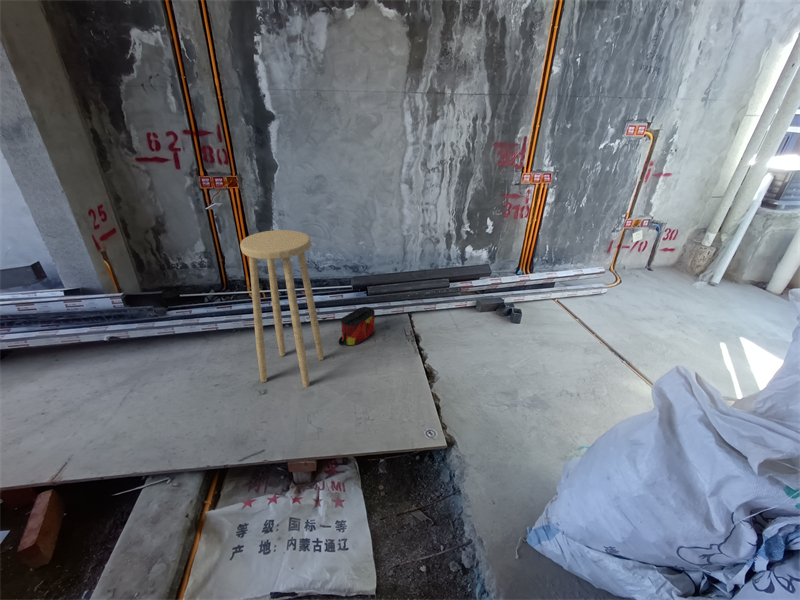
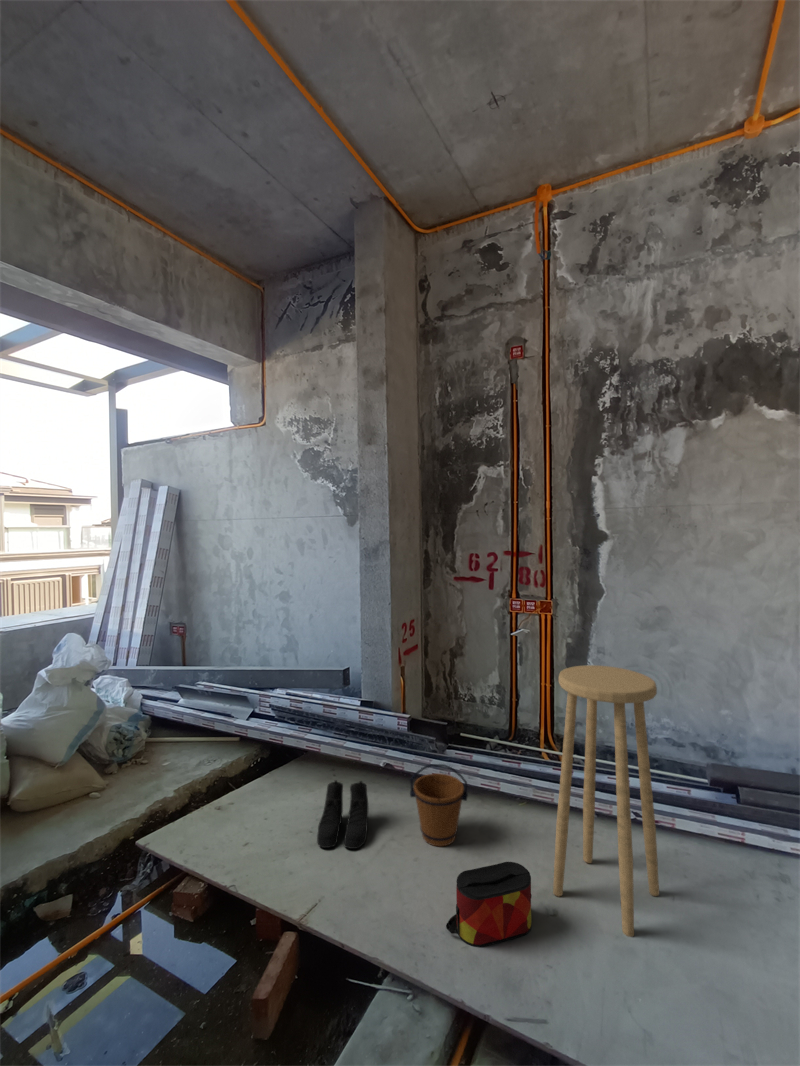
bag: present [339,307,375,346] -> present [446,862,532,947]
bucket: none [132,328,188,385] -> present [410,764,468,846]
boots: none [44,361,103,424] -> present [317,780,368,849]

